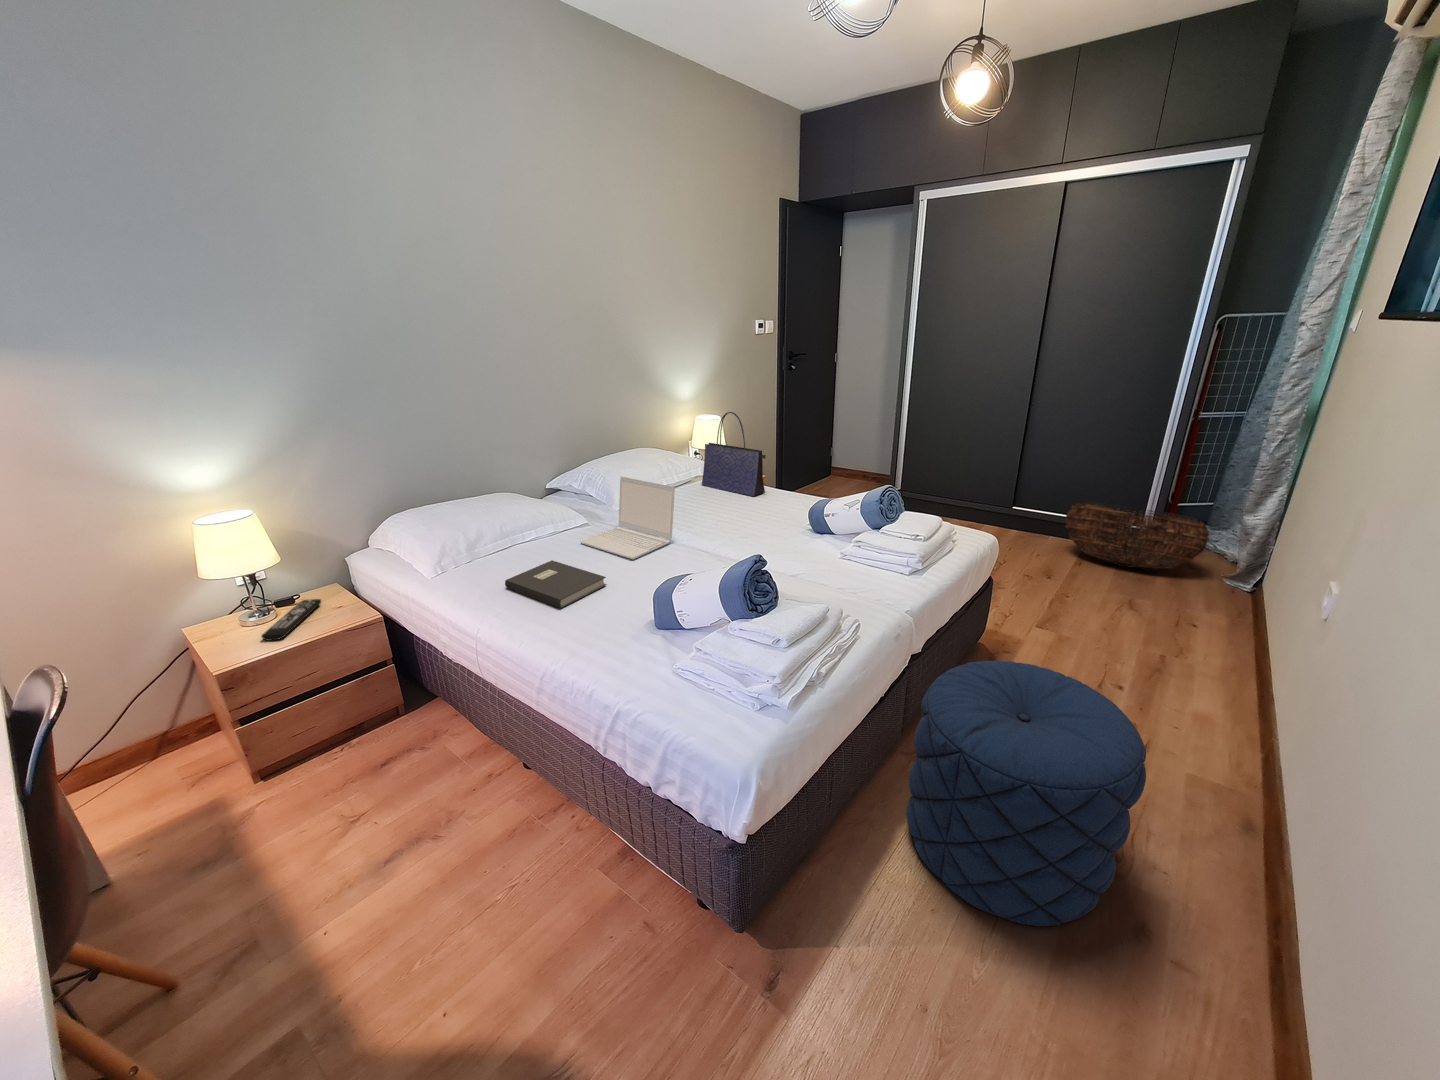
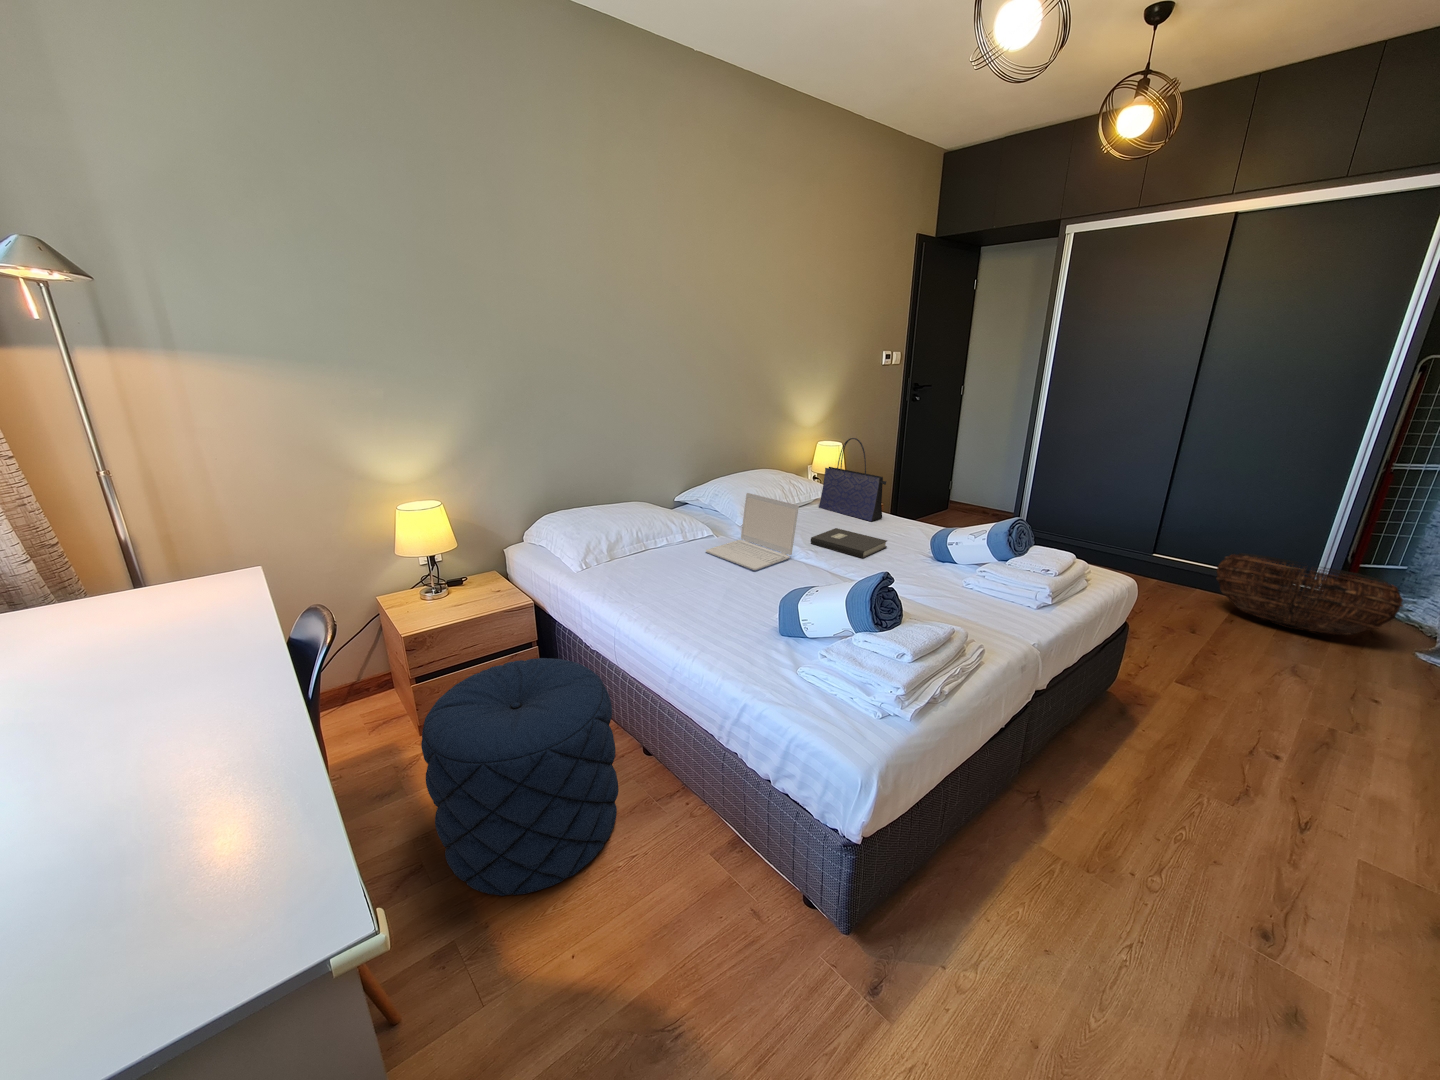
book: present [505,560,606,608] -> present [811,528,887,558]
remote control: present [262,599,321,641] -> none [439,581,485,612]
pouf: present [907,661,1146,926] -> present [421,658,618,896]

